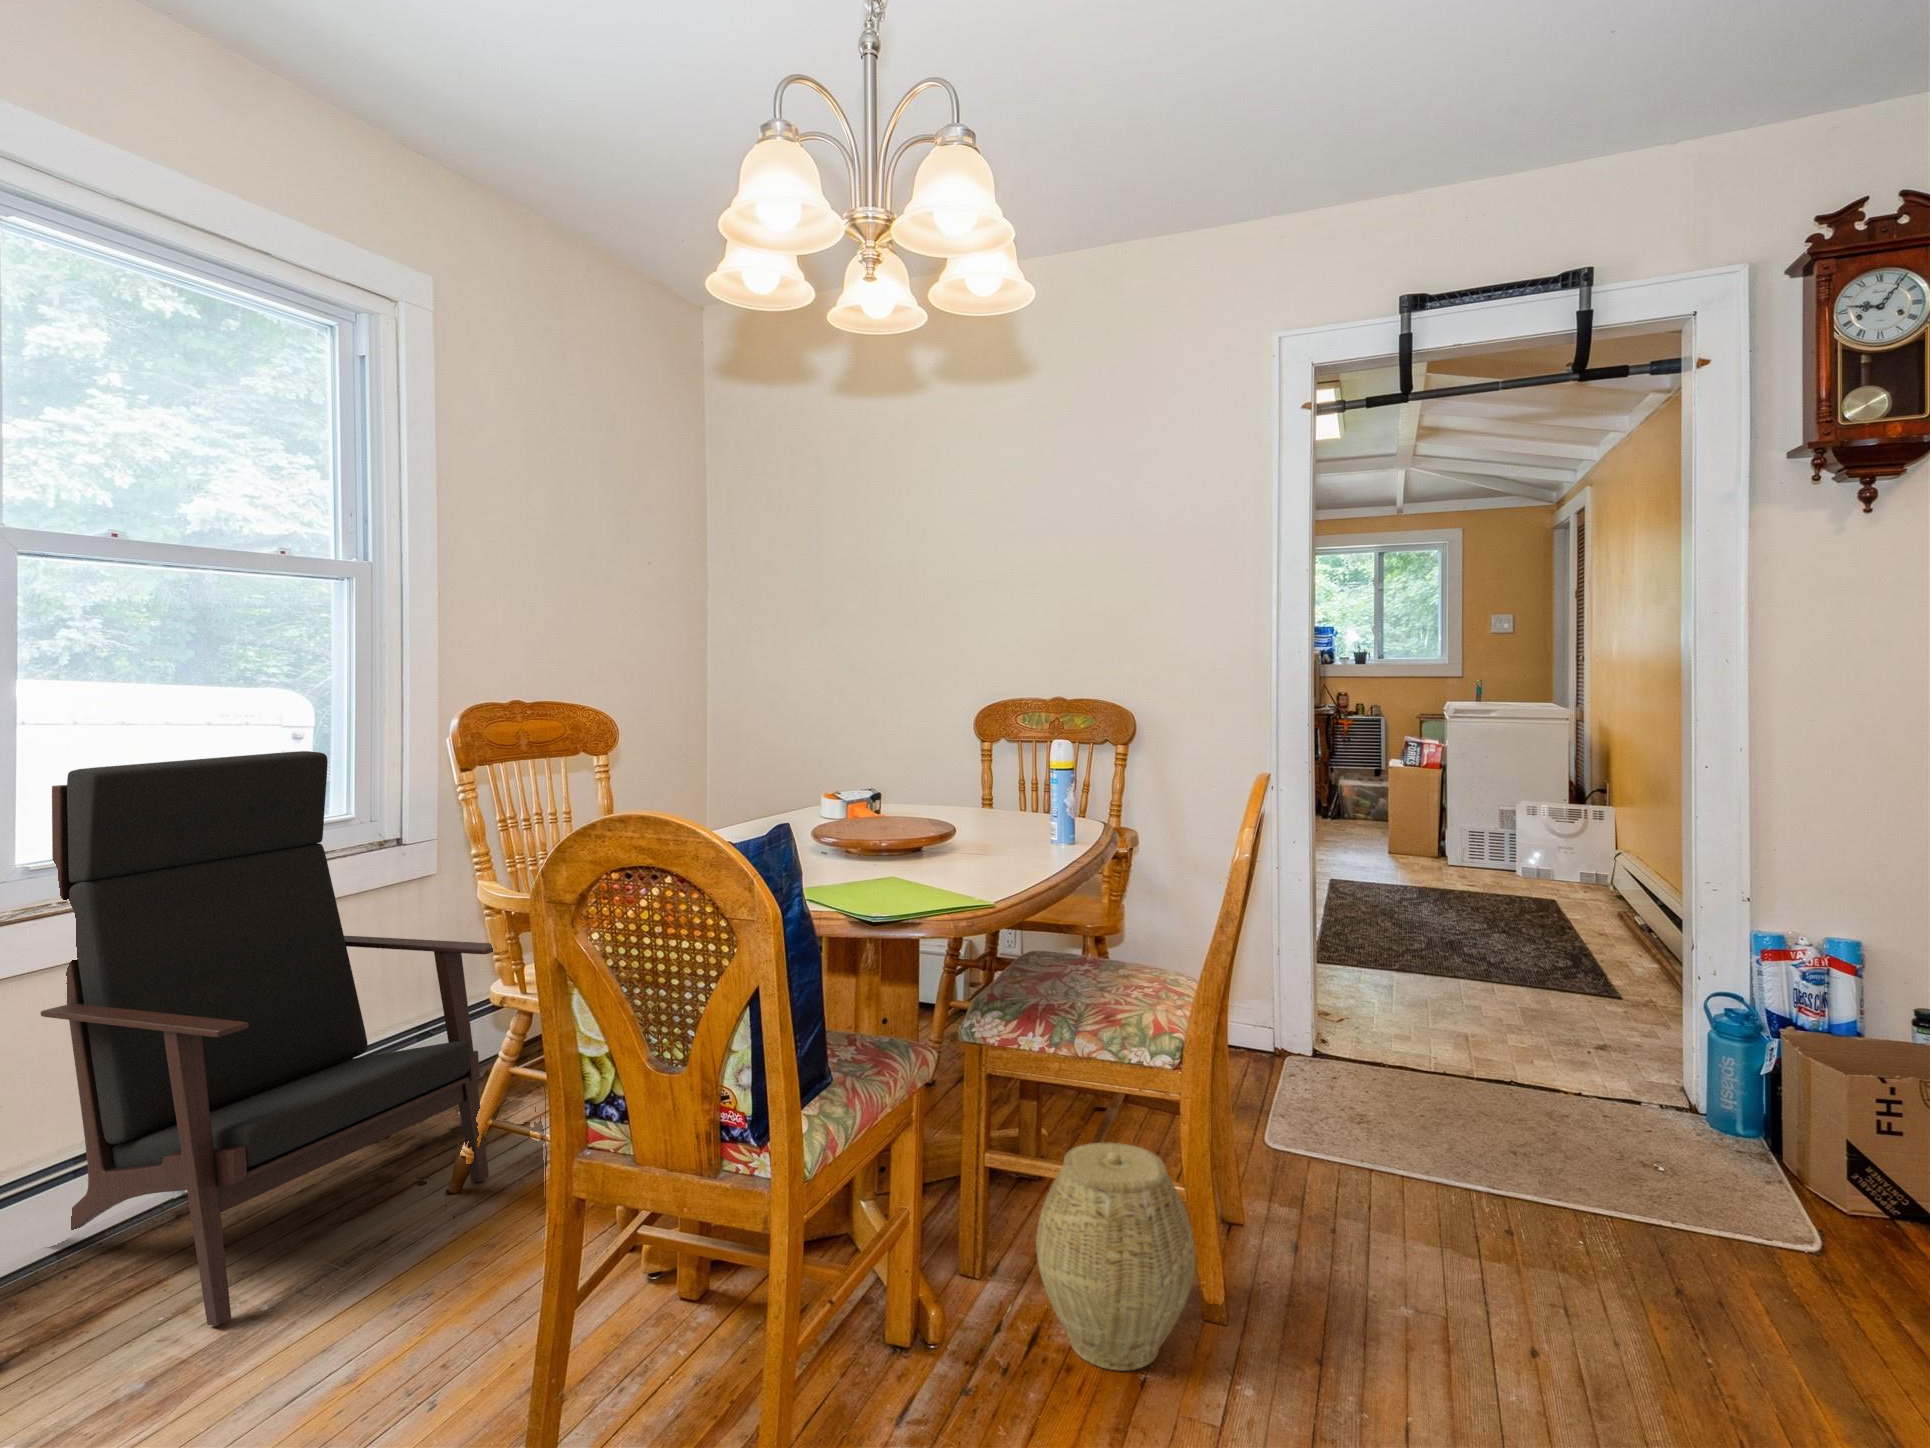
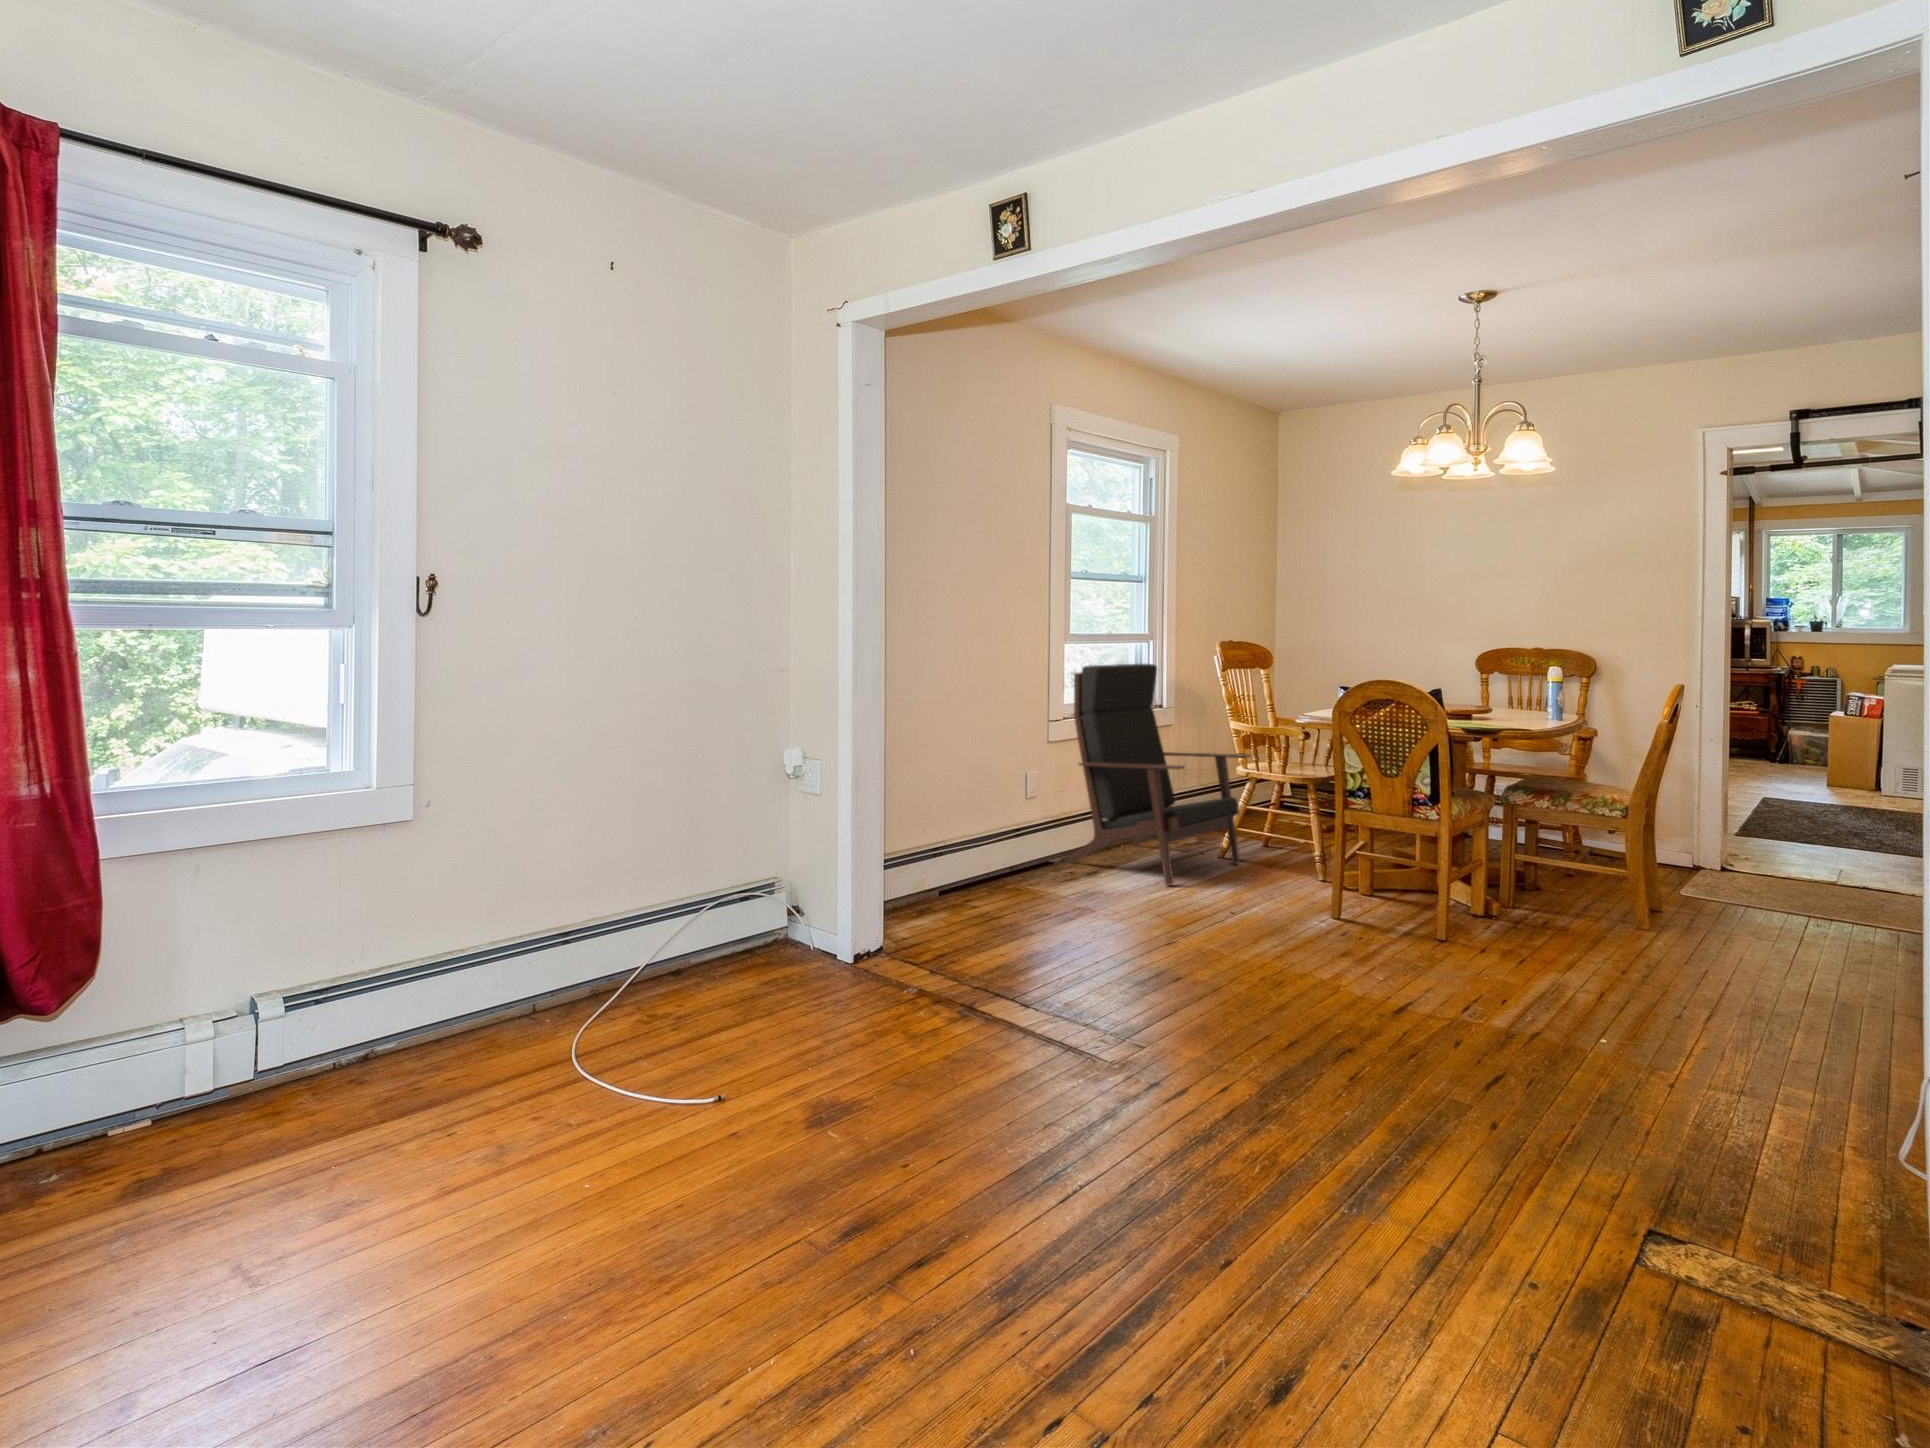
woven basket: present [1036,1143,1195,1371] -> none [1547,844,1632,936]

